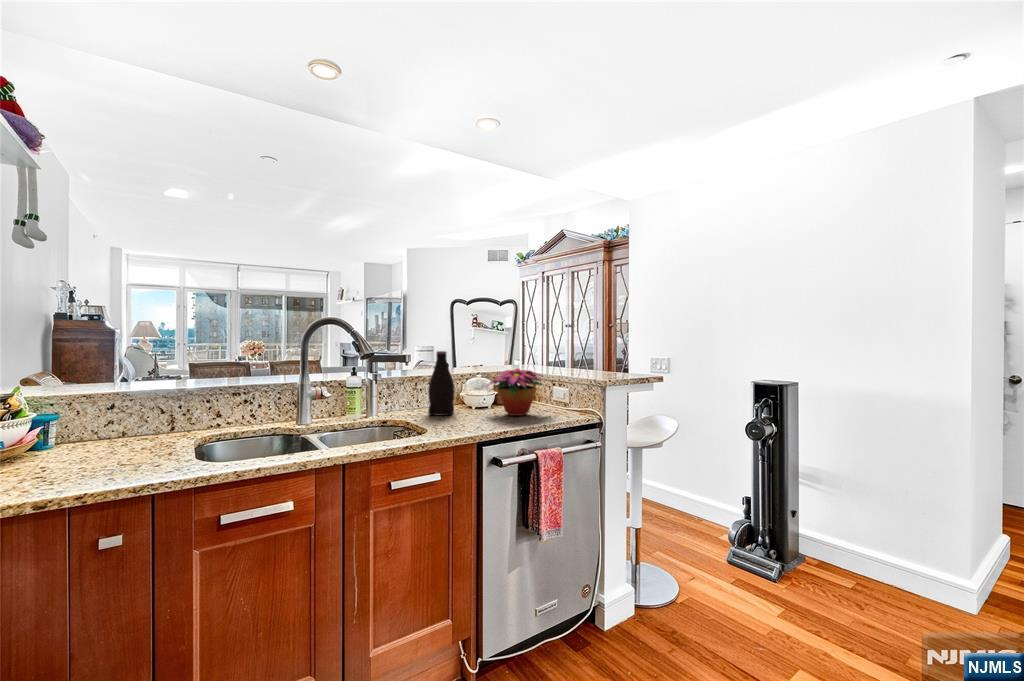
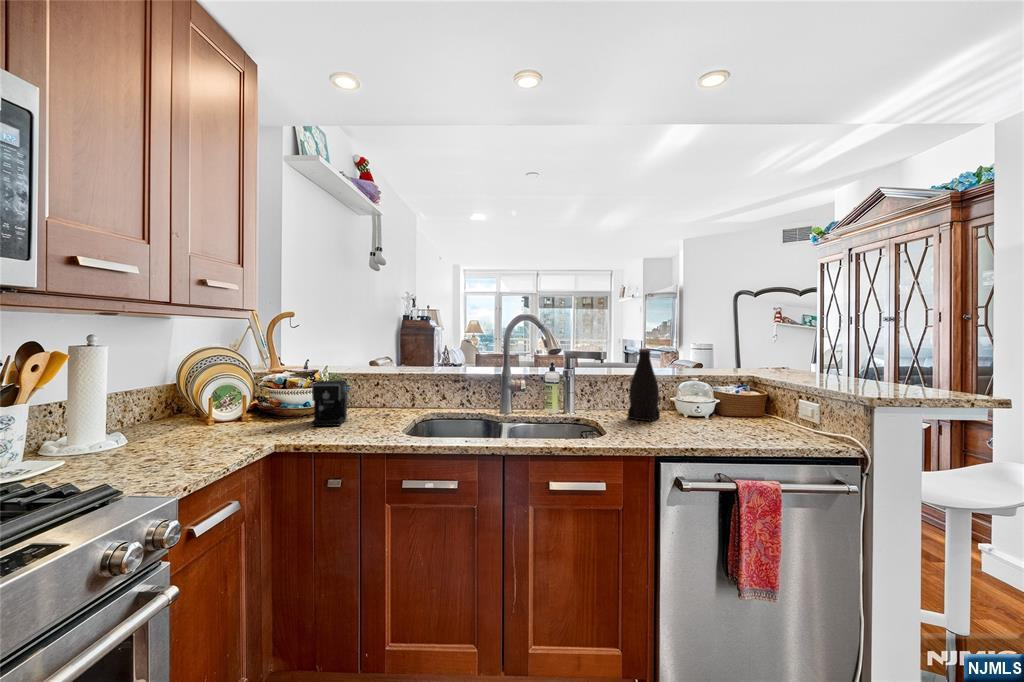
flower arrangement: present [489,368,543,416] -> none [688,372,785,432]
coffee maker: none [27,405,151,473] -> present [312,380,390,426]

